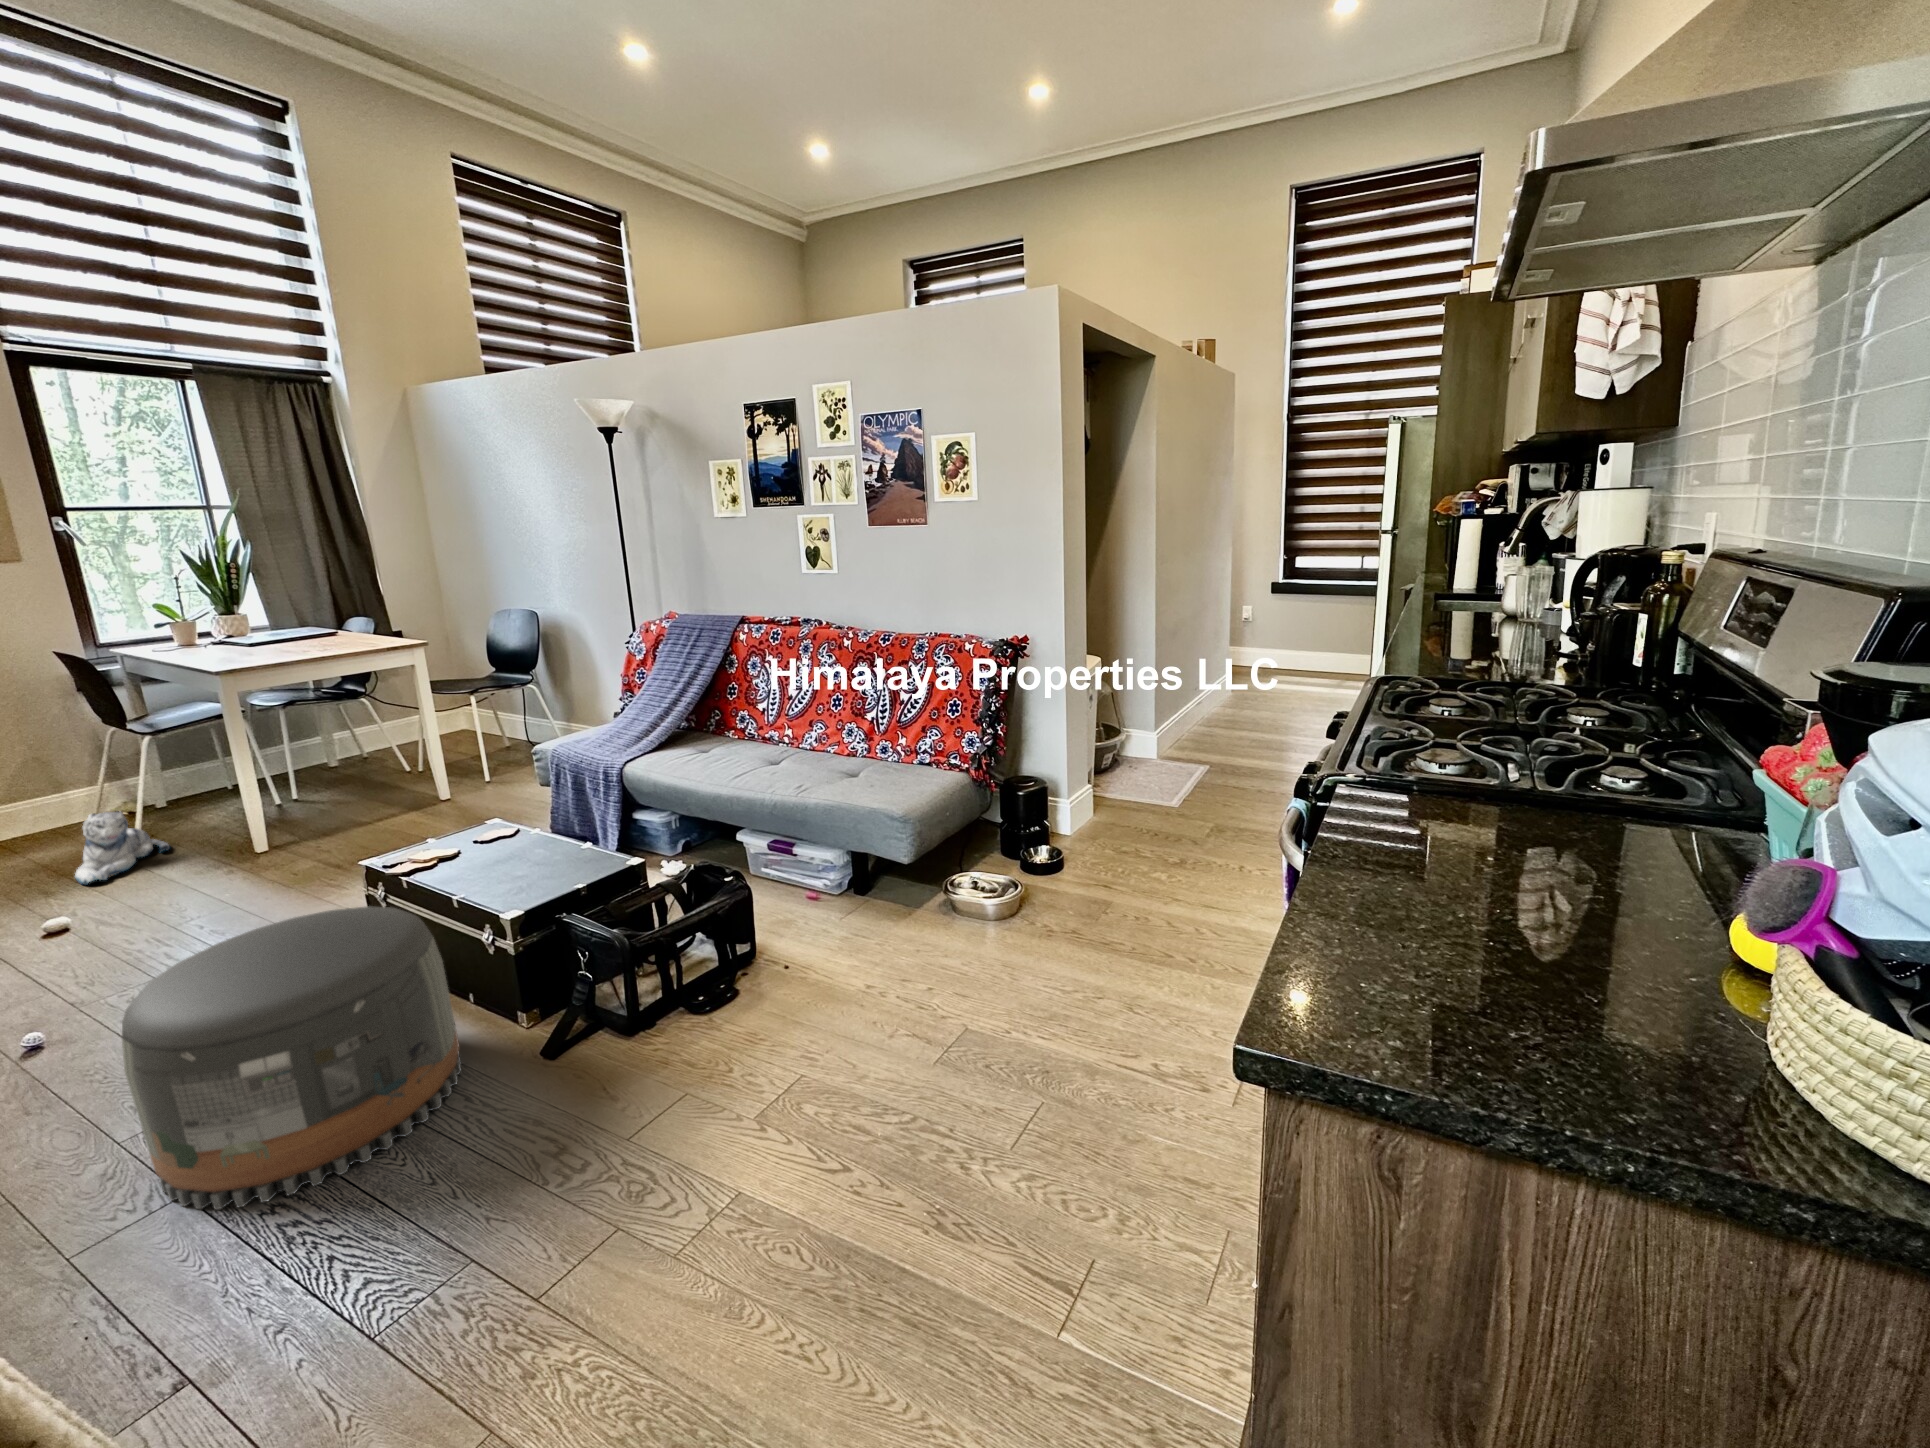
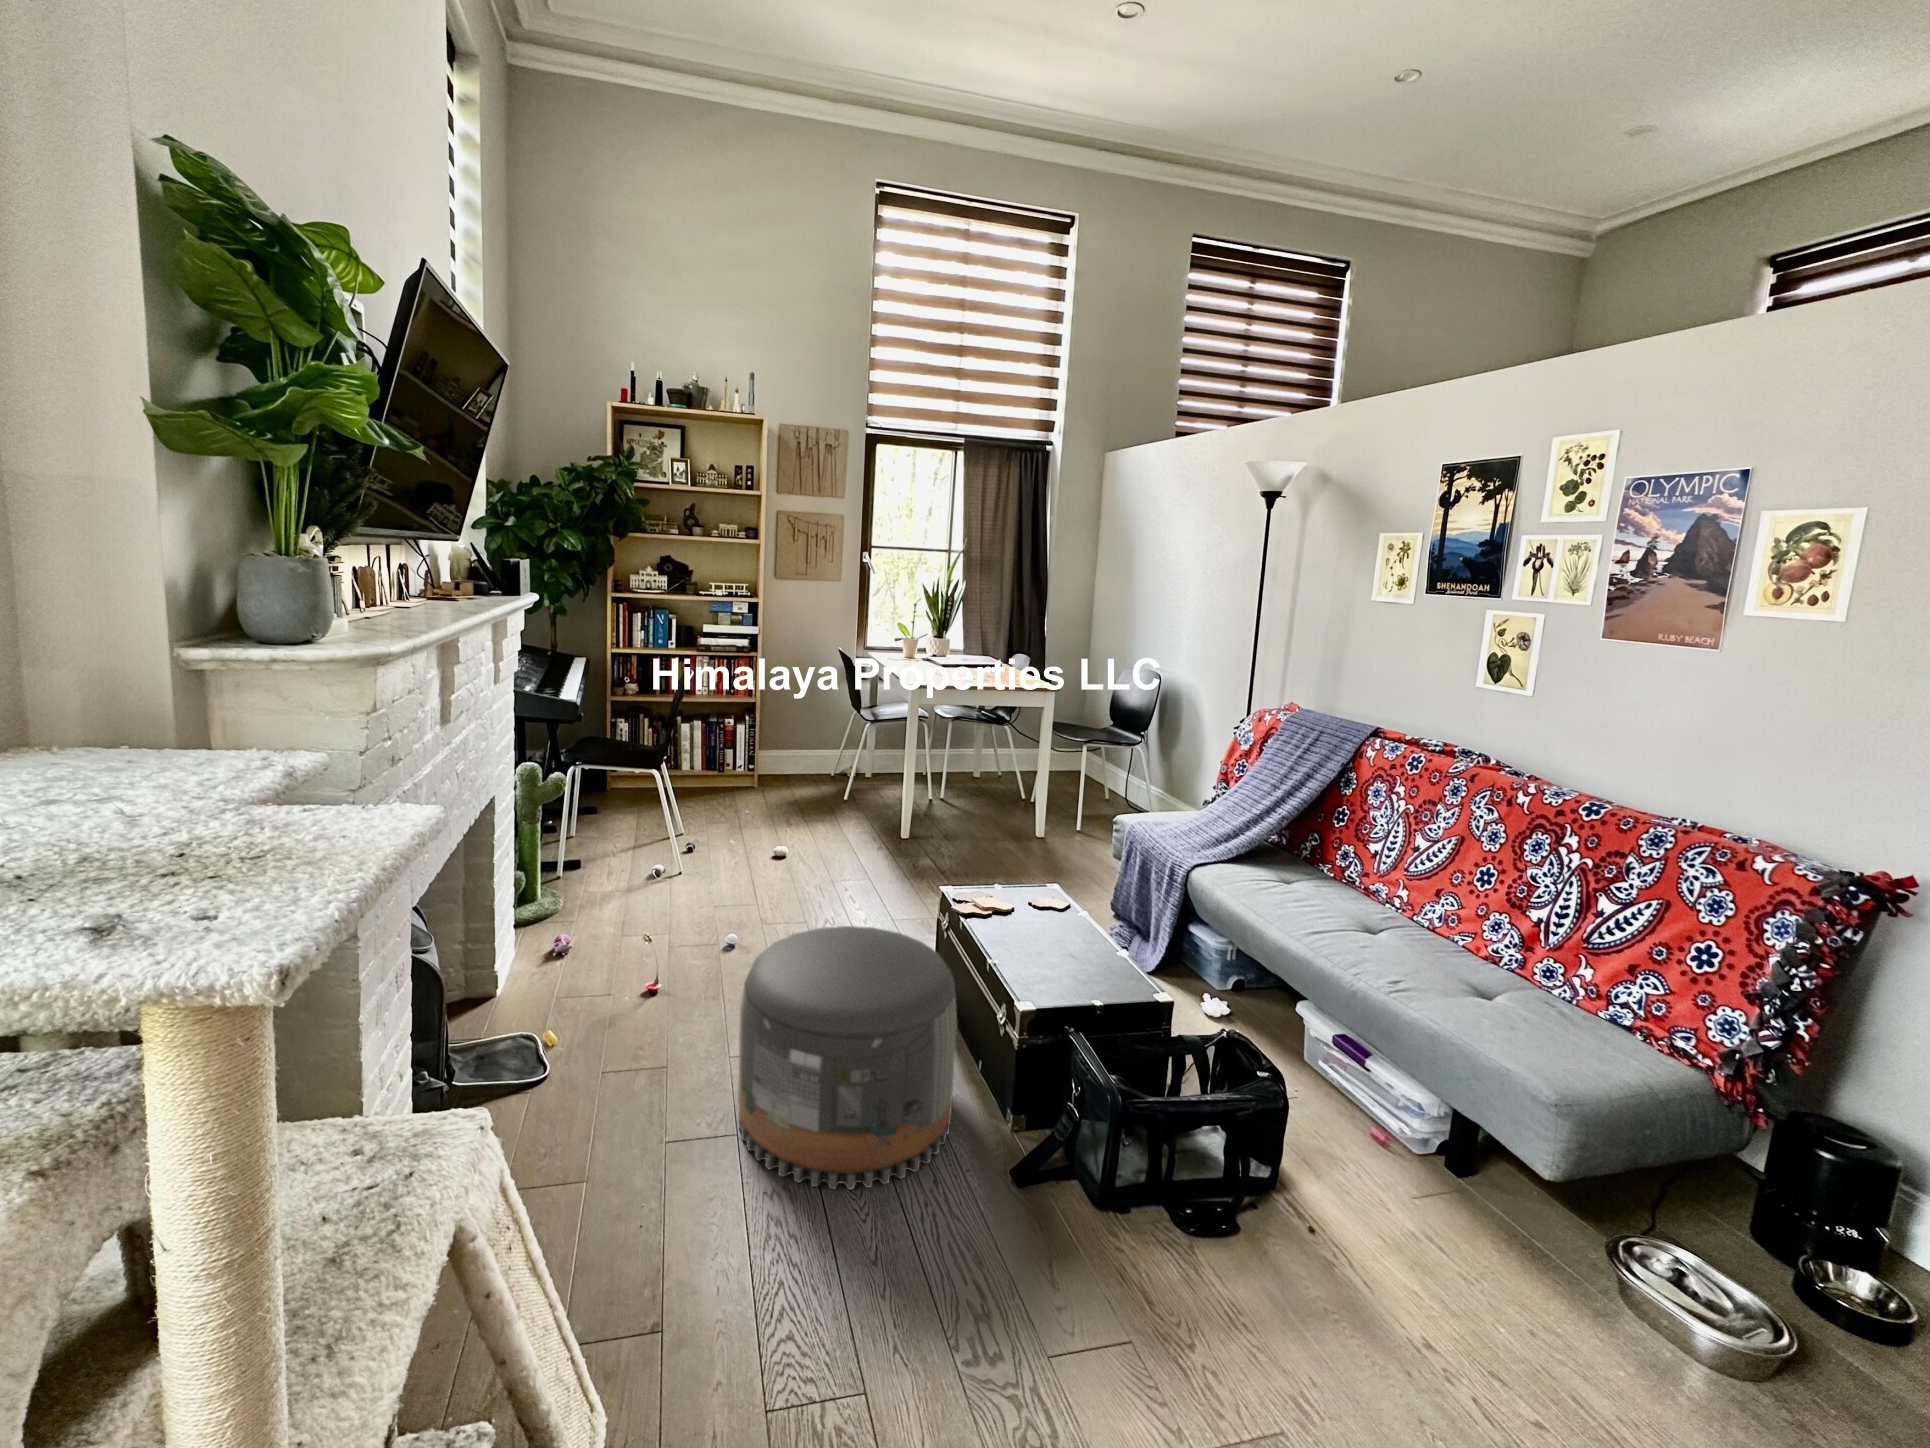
plush toy: present [75,812,170,885] -> none [806,775,859,828]

